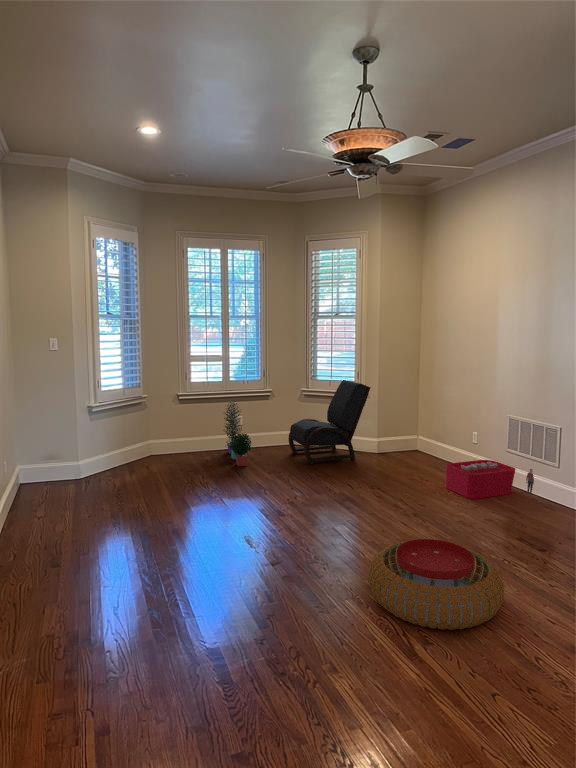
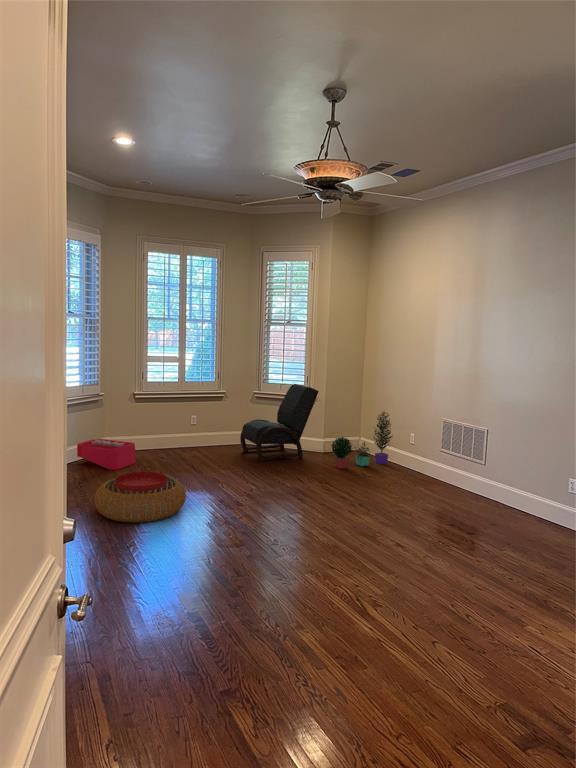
potted plant: present [224,402,251,466] -> present [332,412,393,469]
storage bin: present [445,460,534,499] -> present [77,436,136,470]
pouf: present [368,539,504,630] -> present [94,472,186,523]

